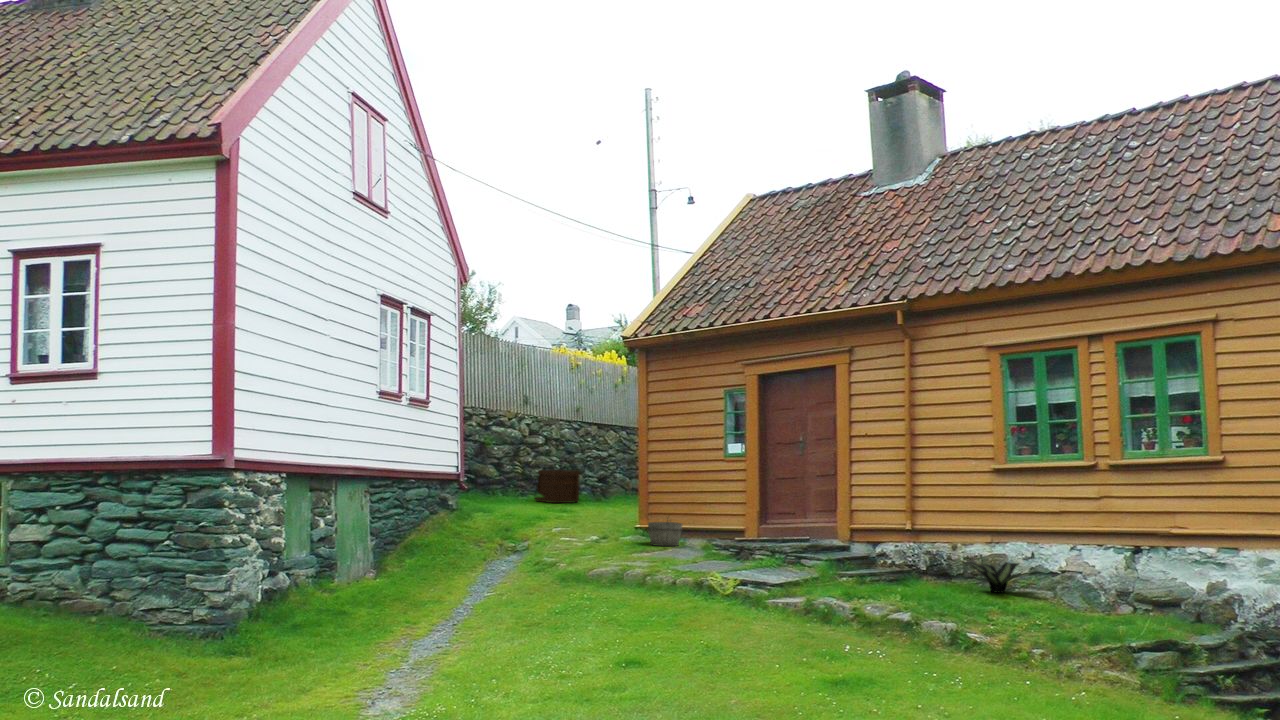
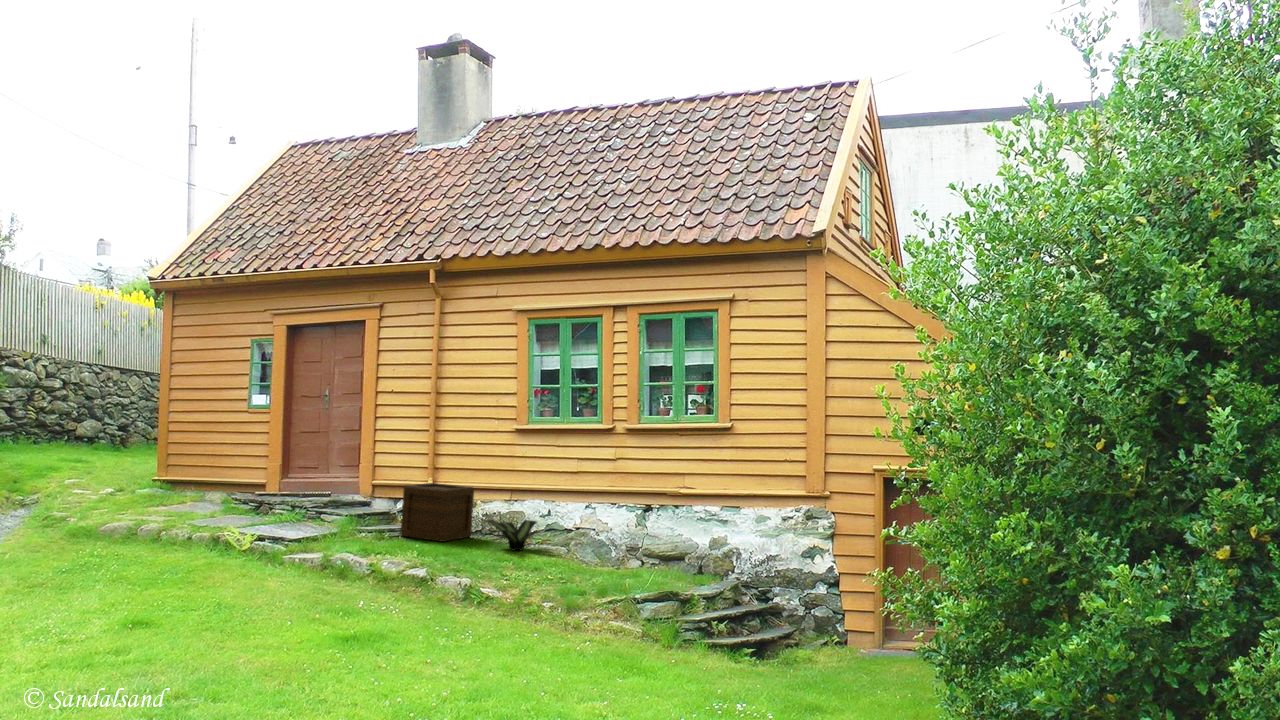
wooden crate: present [535,469,580,503] -> present [401,483,474,542]
wooden bucket: present [648,521,682,546] -> none [158,467,199,500]

